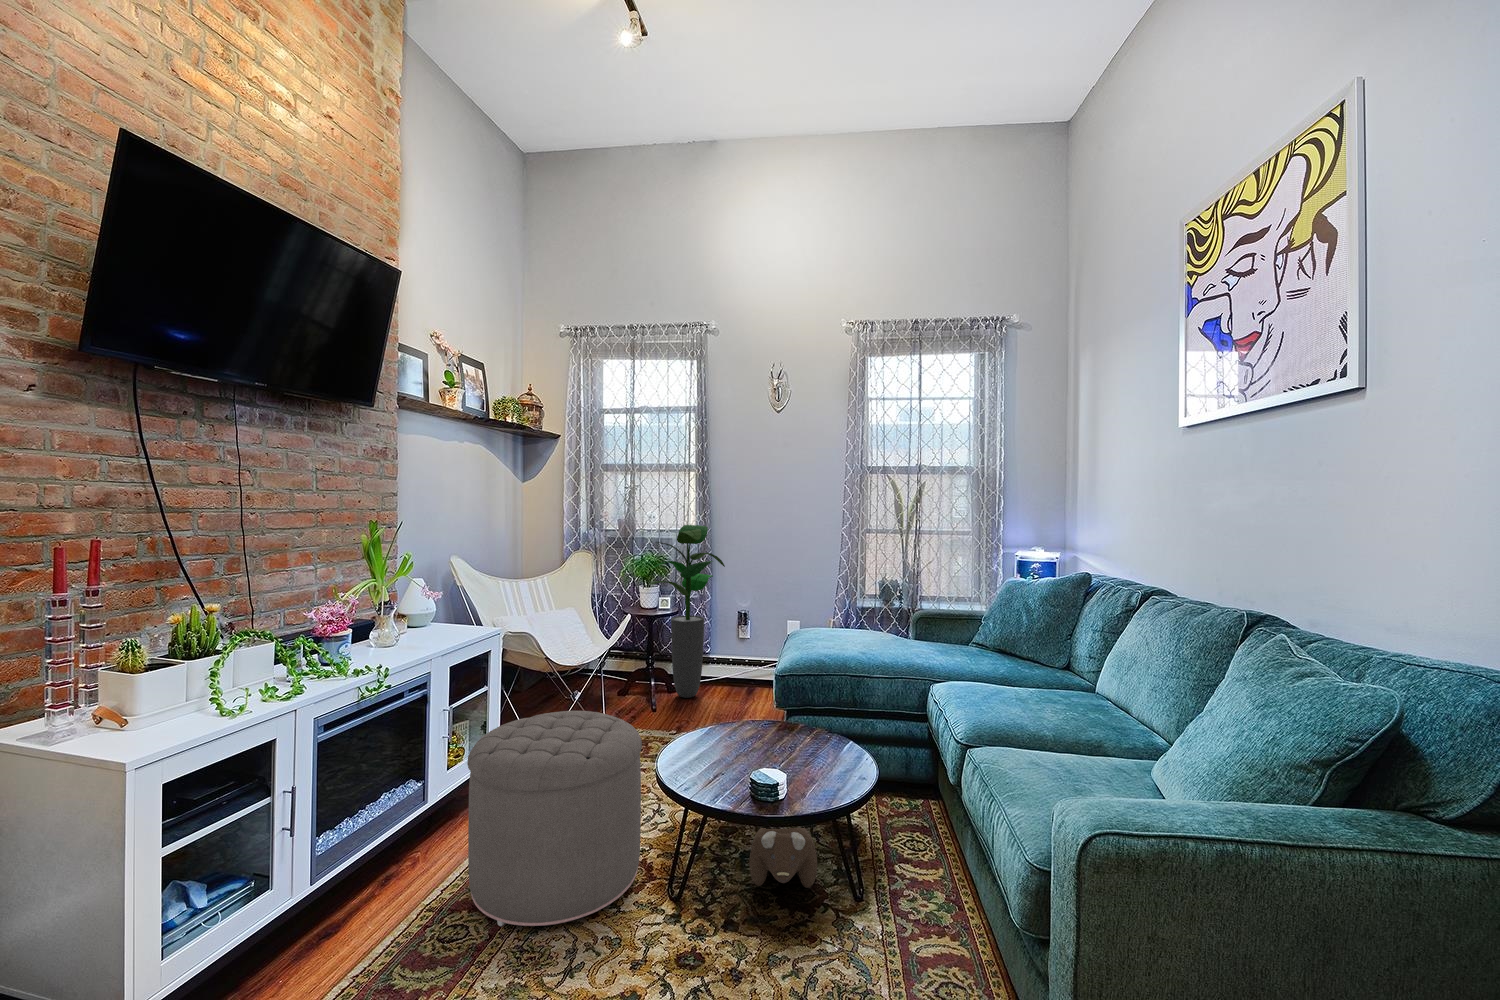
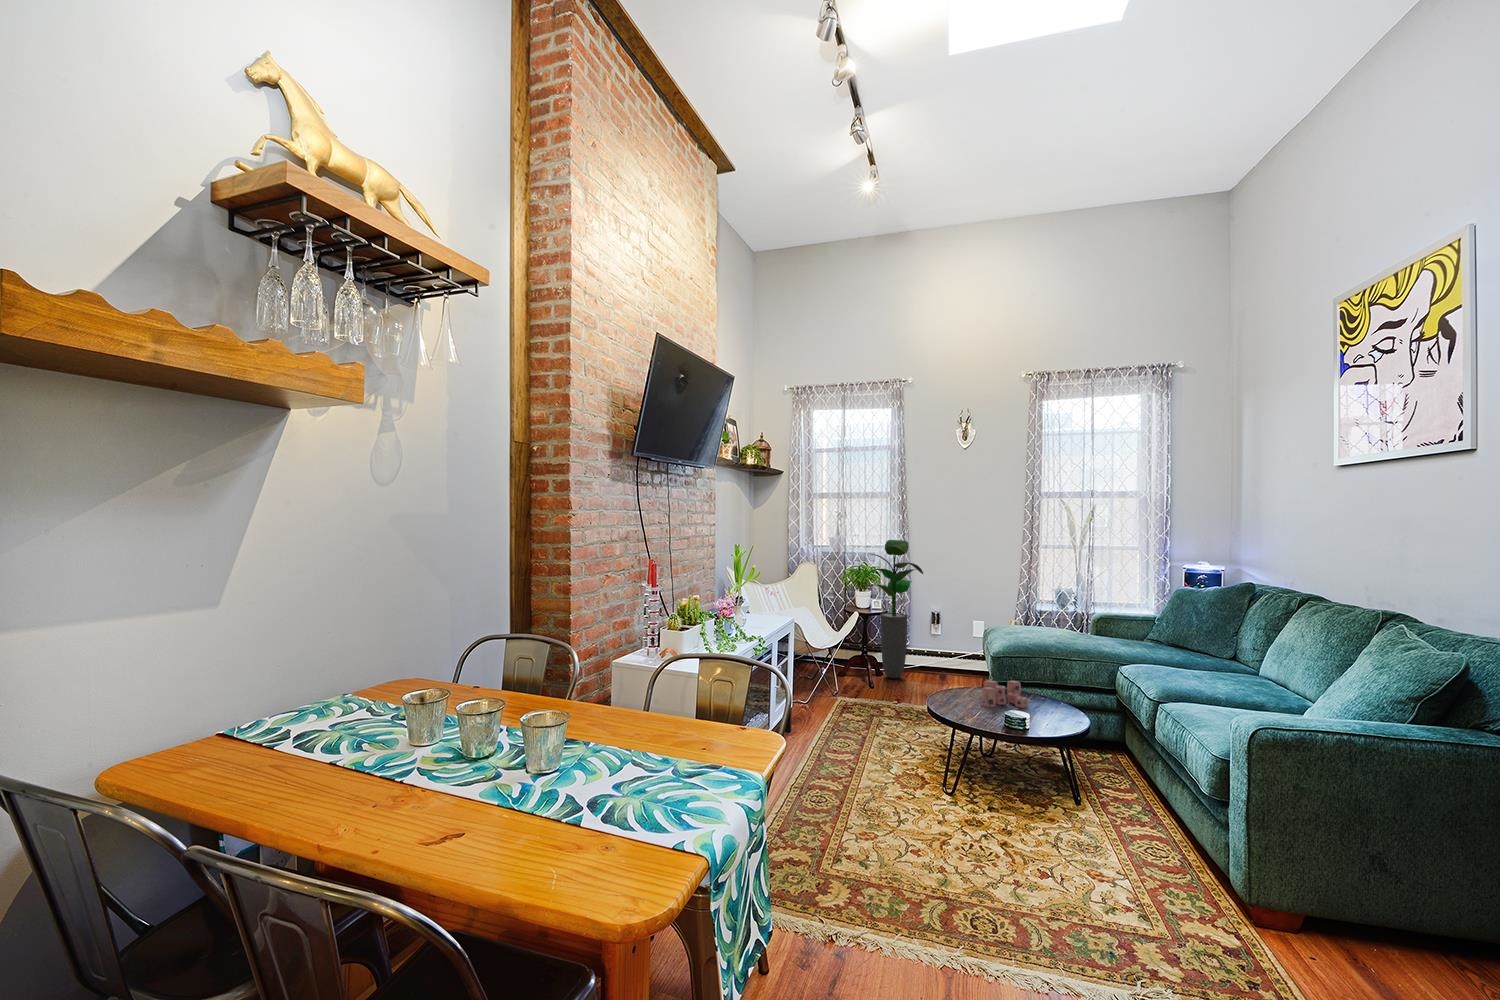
ottoman: present [467,711,642,926] -> none [807,668,918,796]
candle: none [737,717,800,763] -> present [982,680,1028,708]
plush toy: present [749,828,817,888] -> none [996,744,1045,794]

